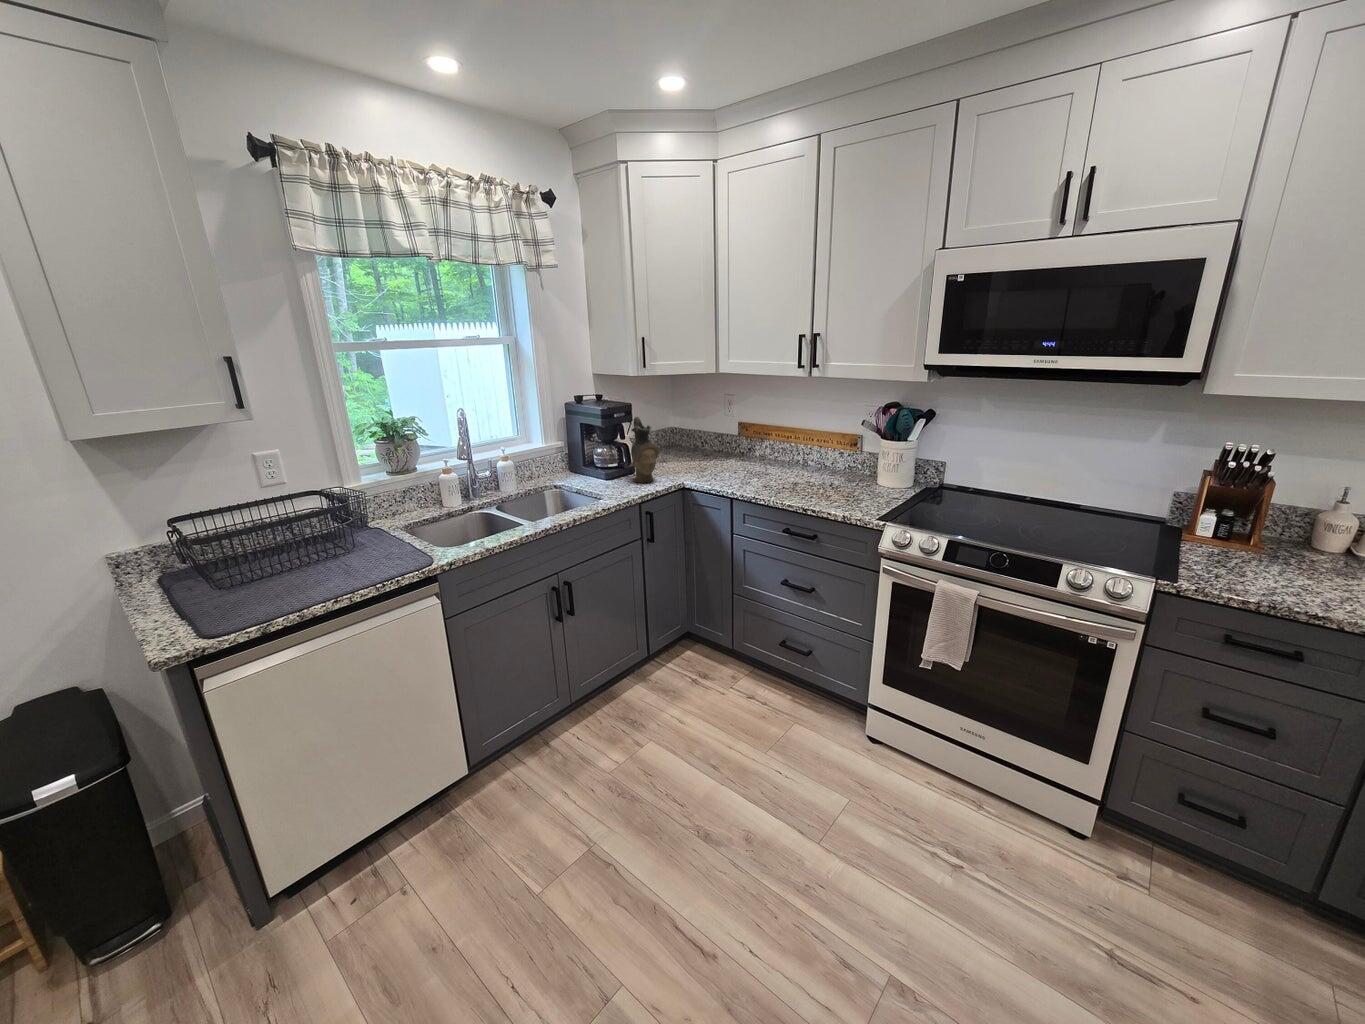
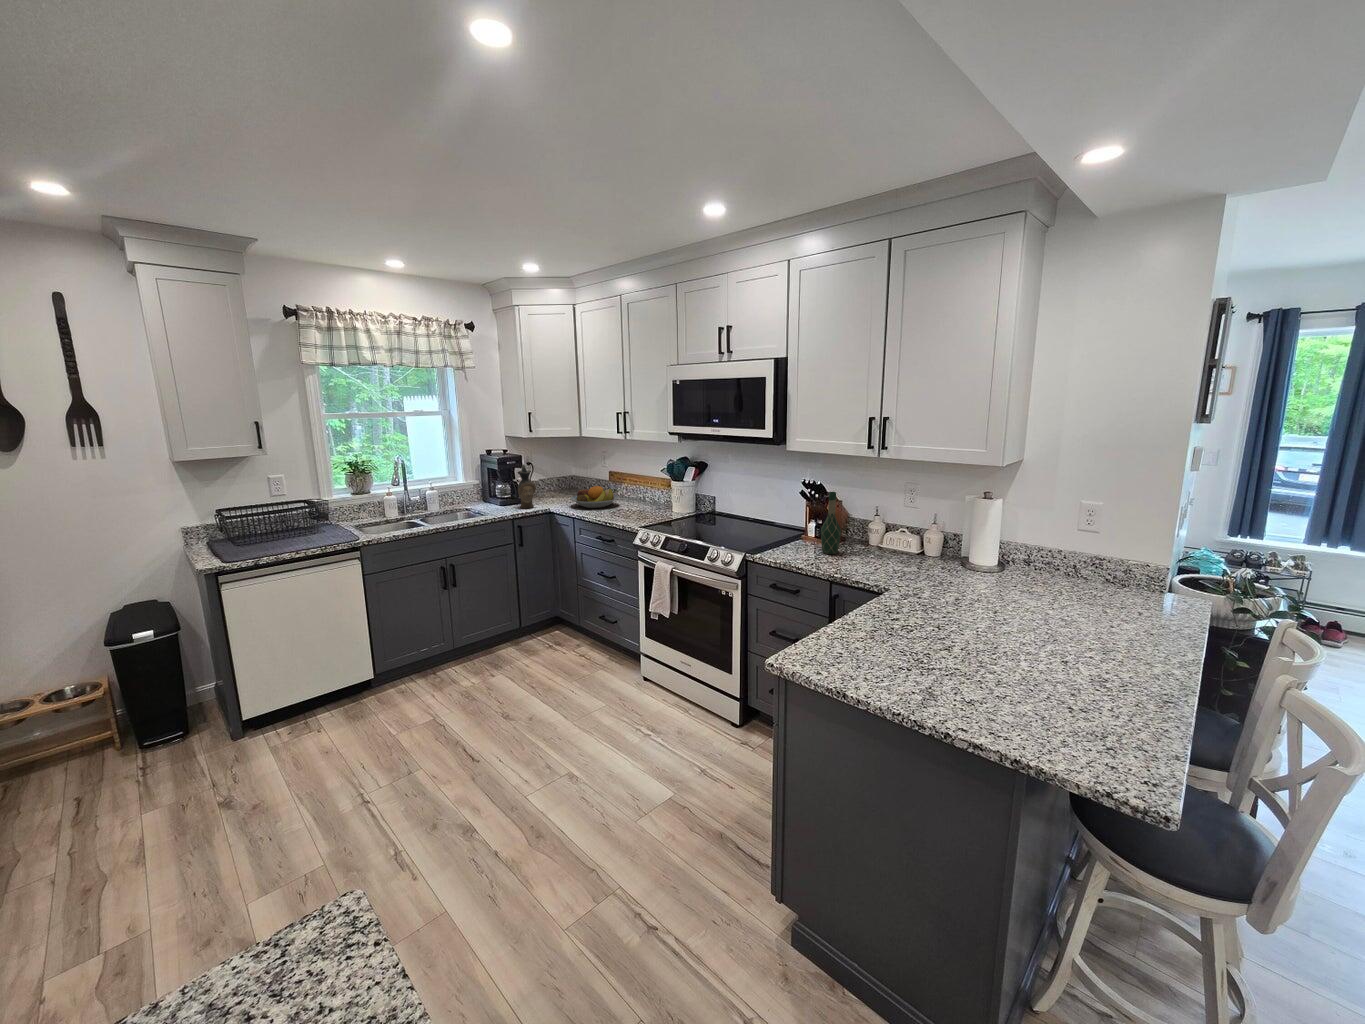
fruit bowl: none [705,446,777,479] -> present [570,486,619,508]
wine bottle: none [1272,463,1334,573] -> present [821,492,841,554]

